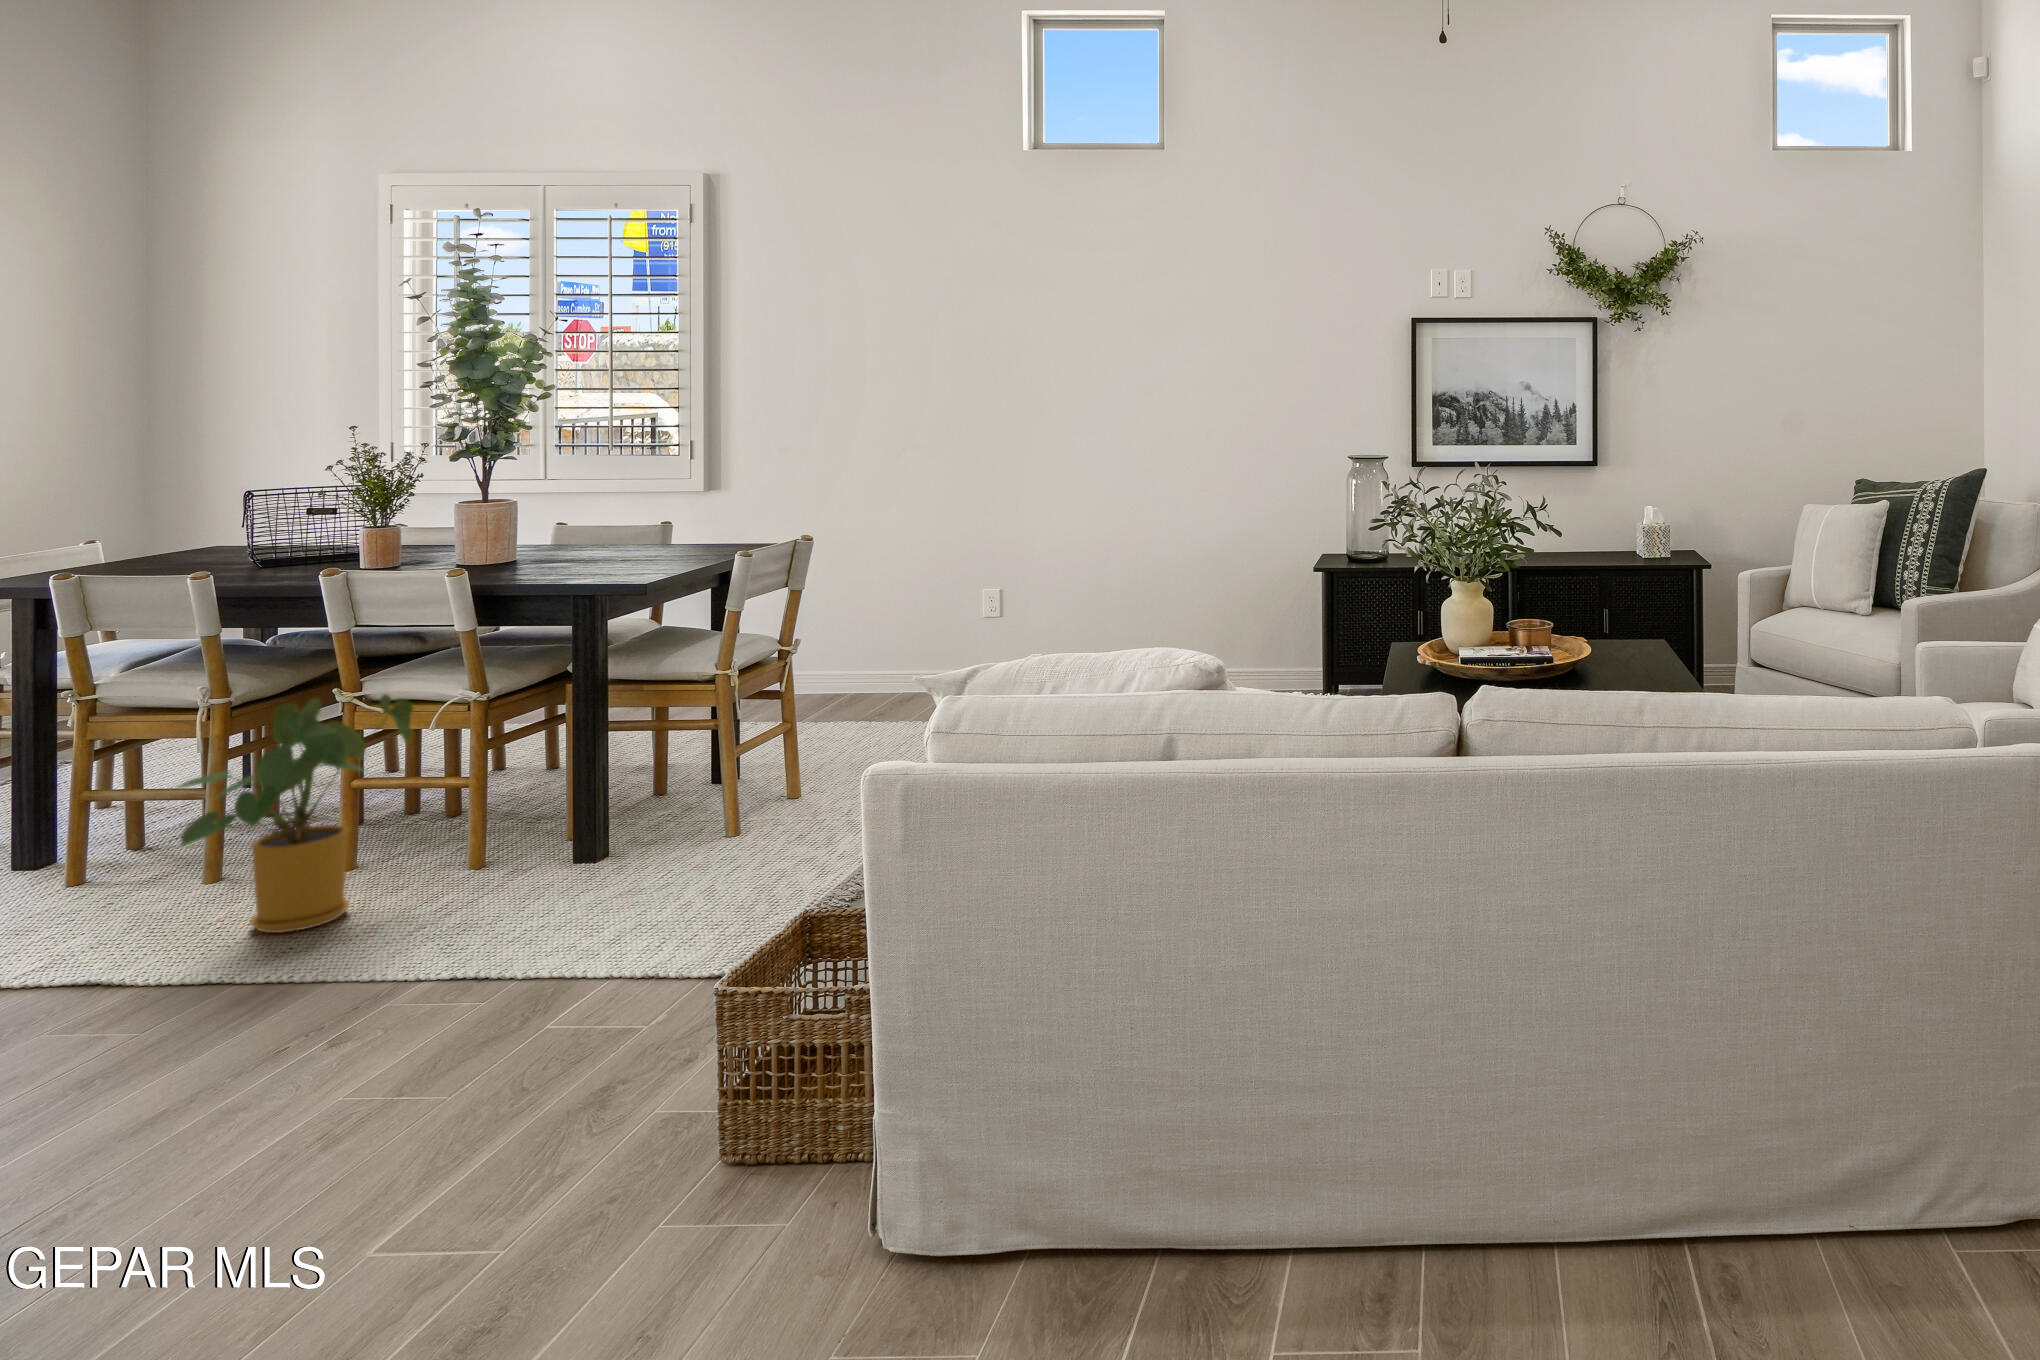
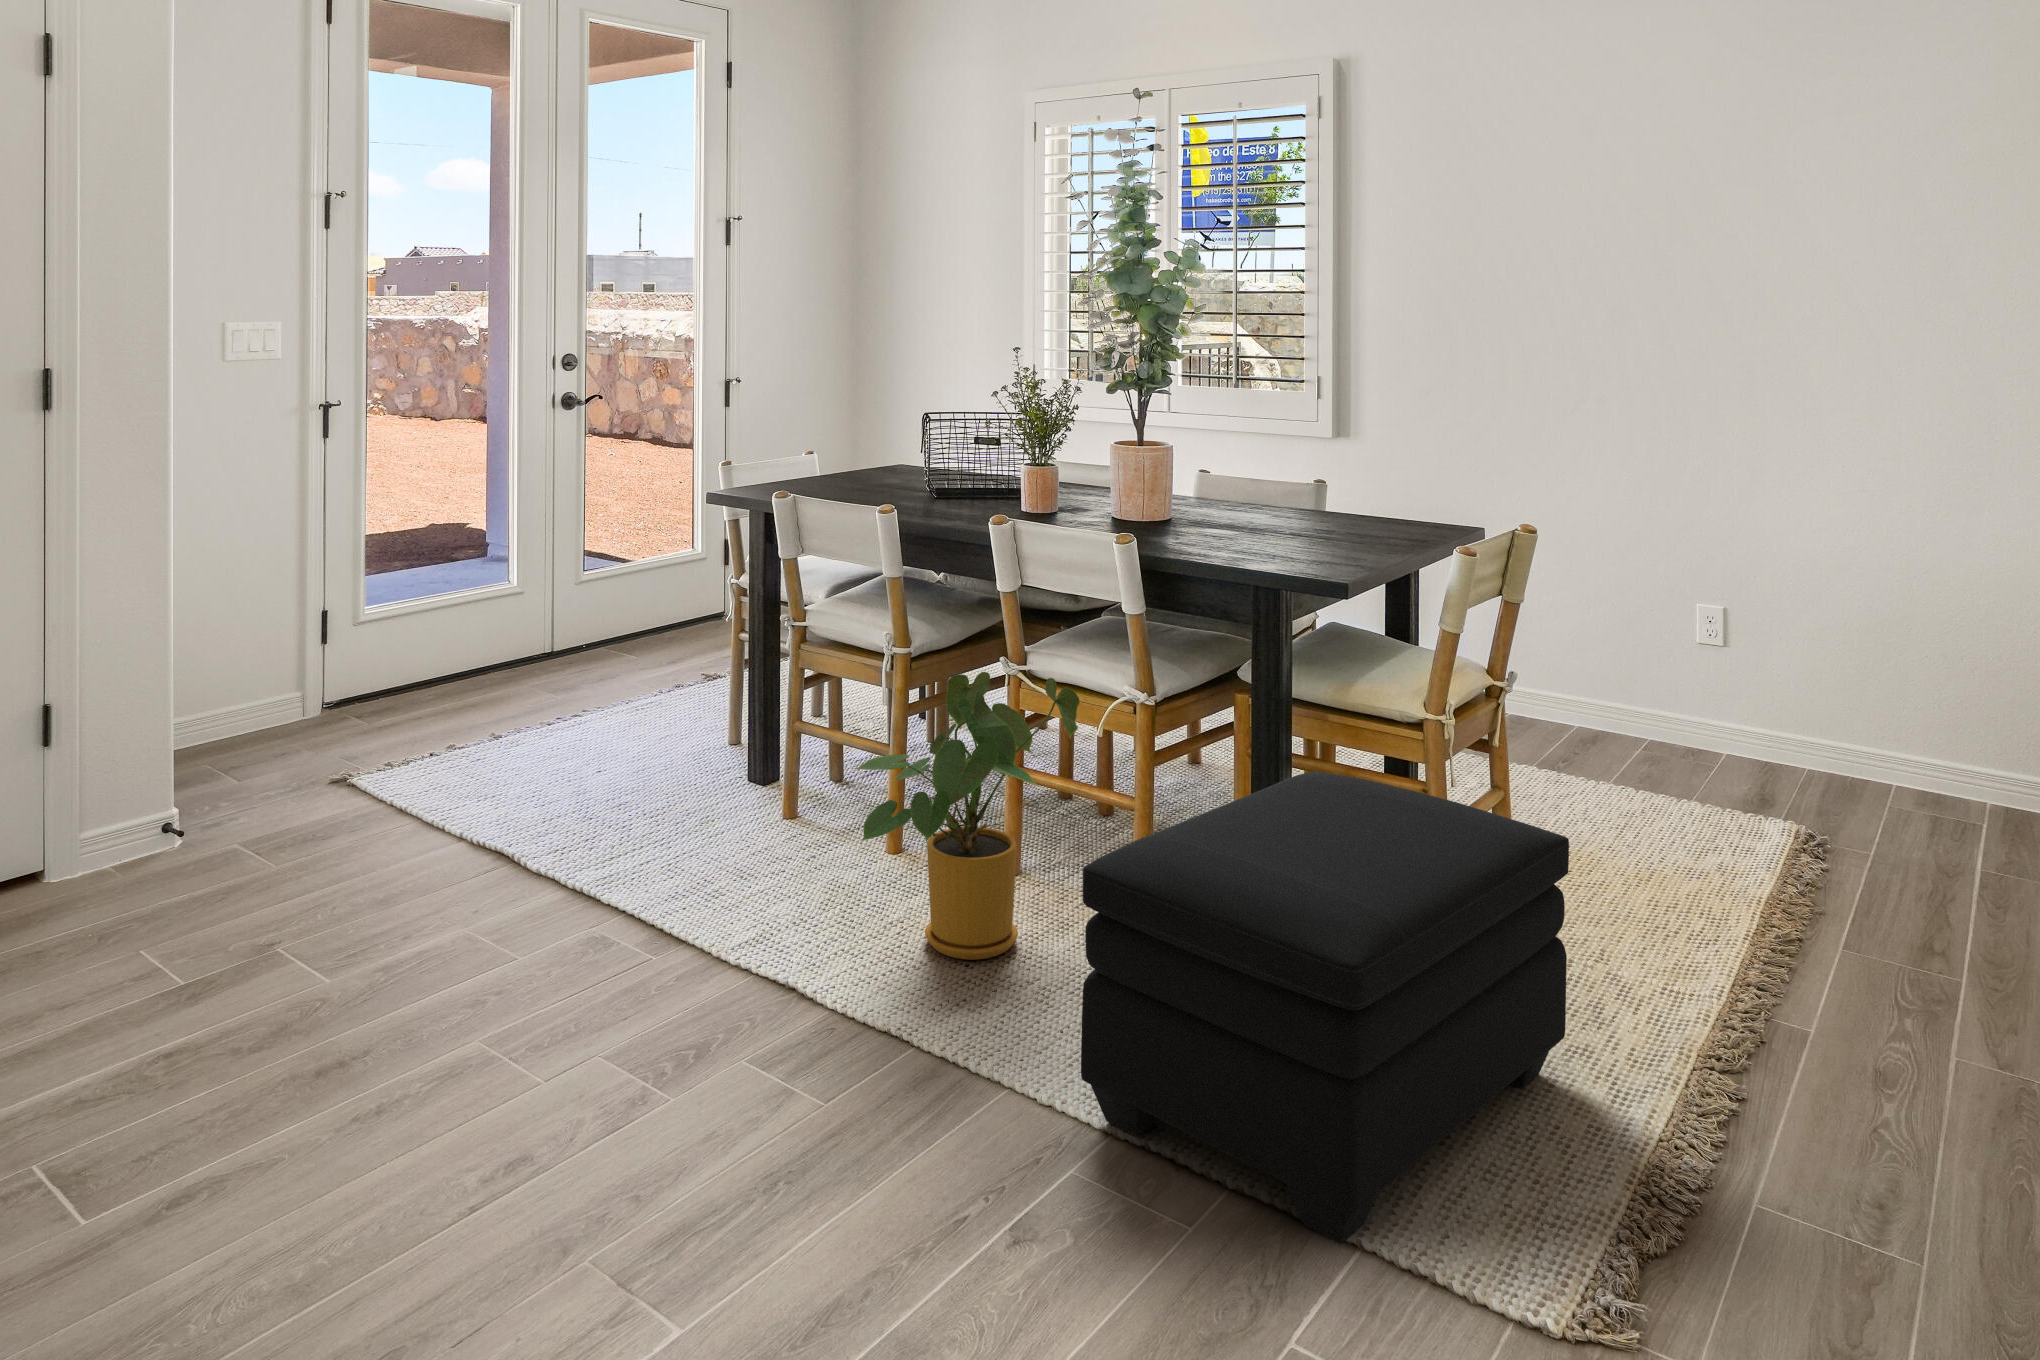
ottoman: none [401,720,795,990] -> present [1081,771,1569,1243]

